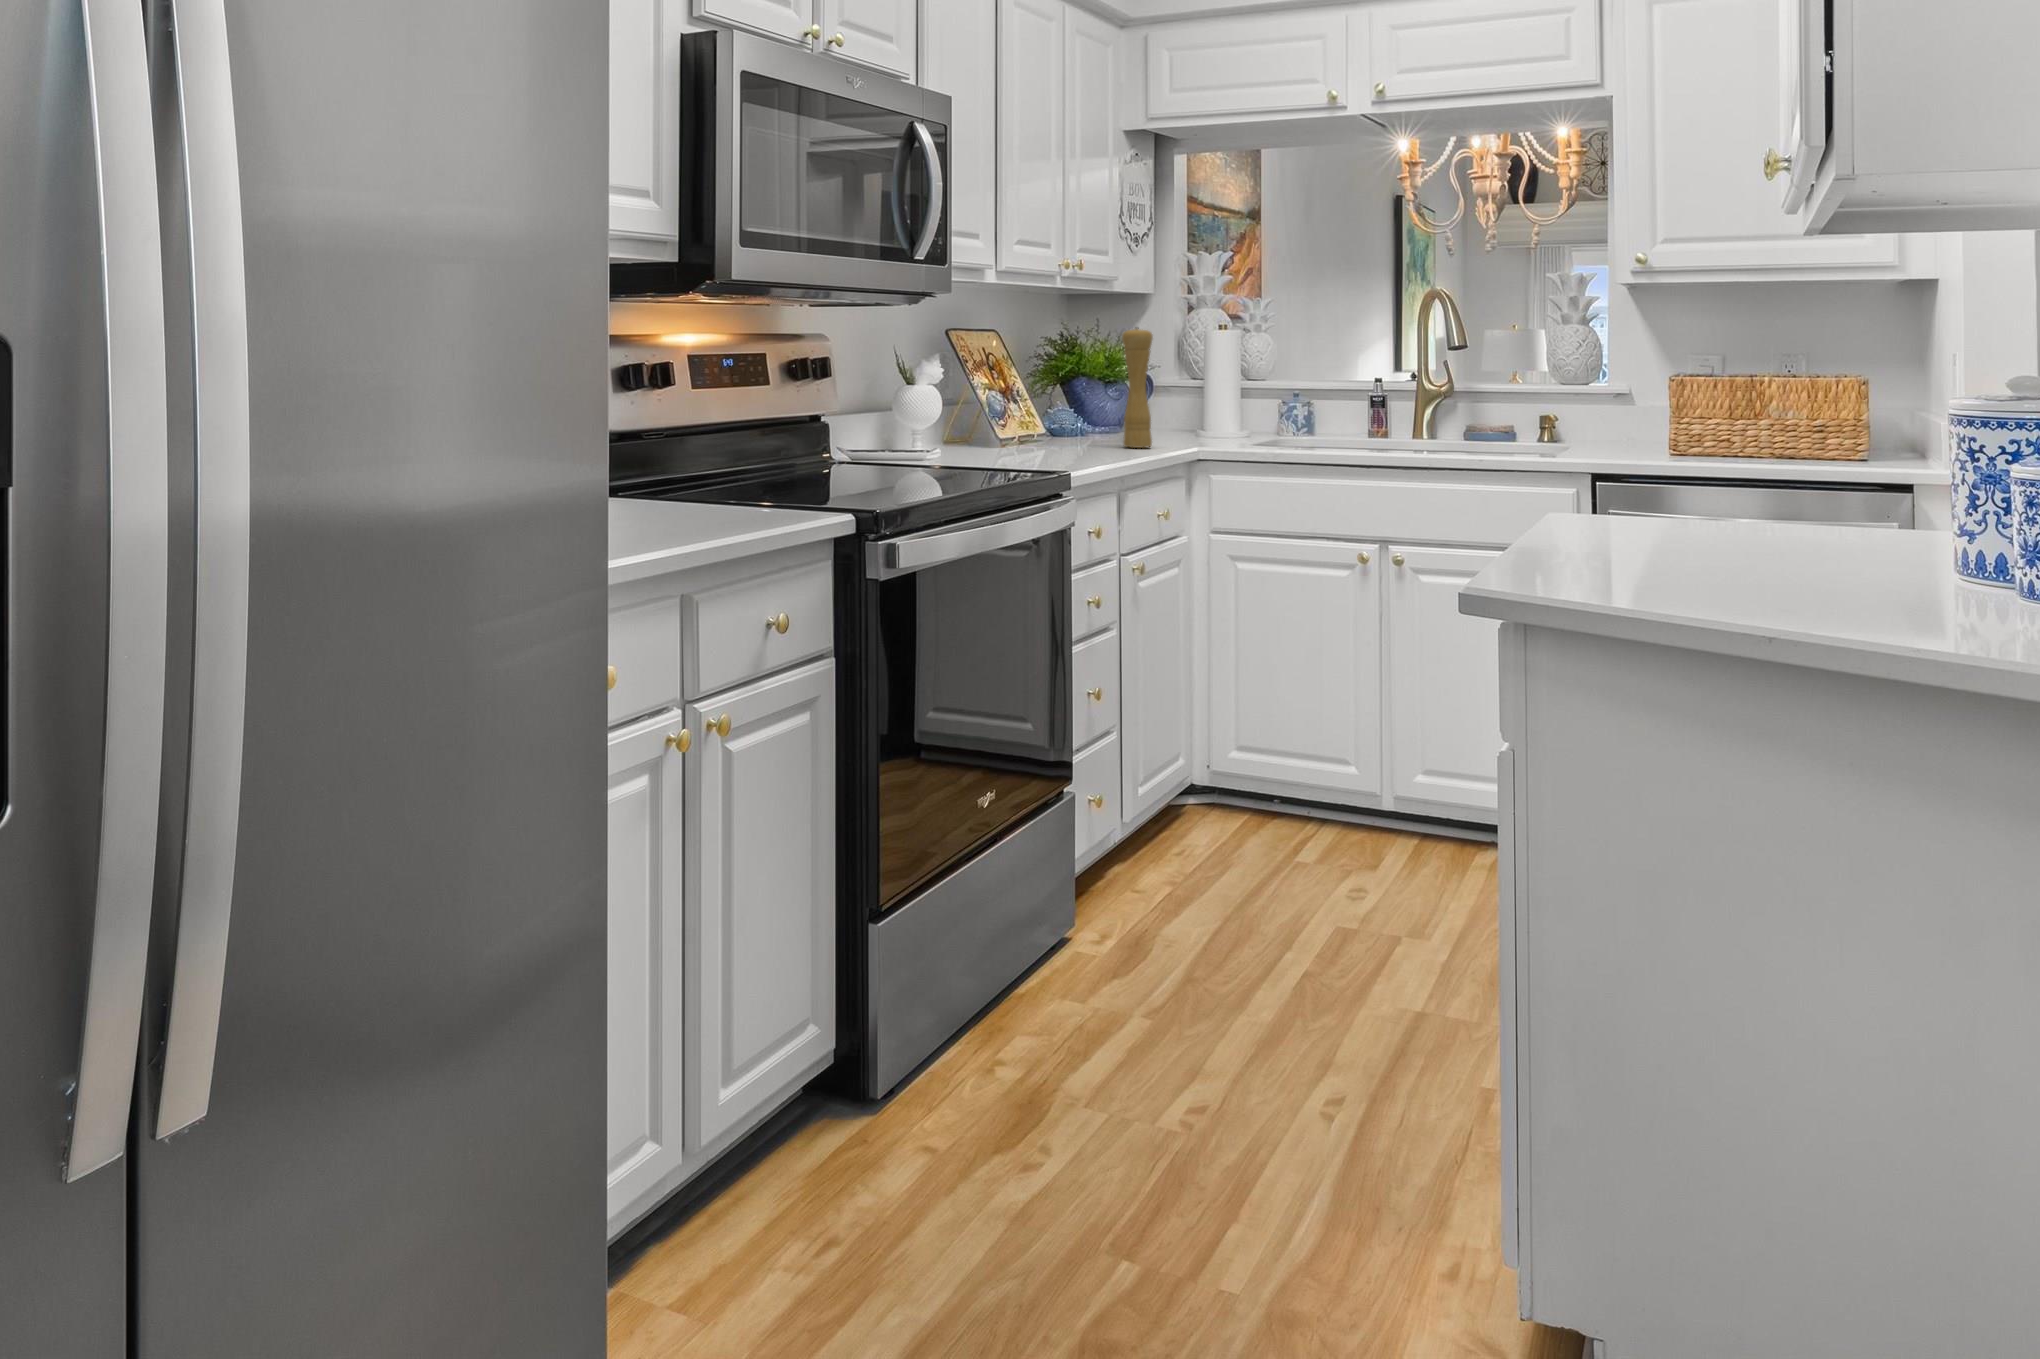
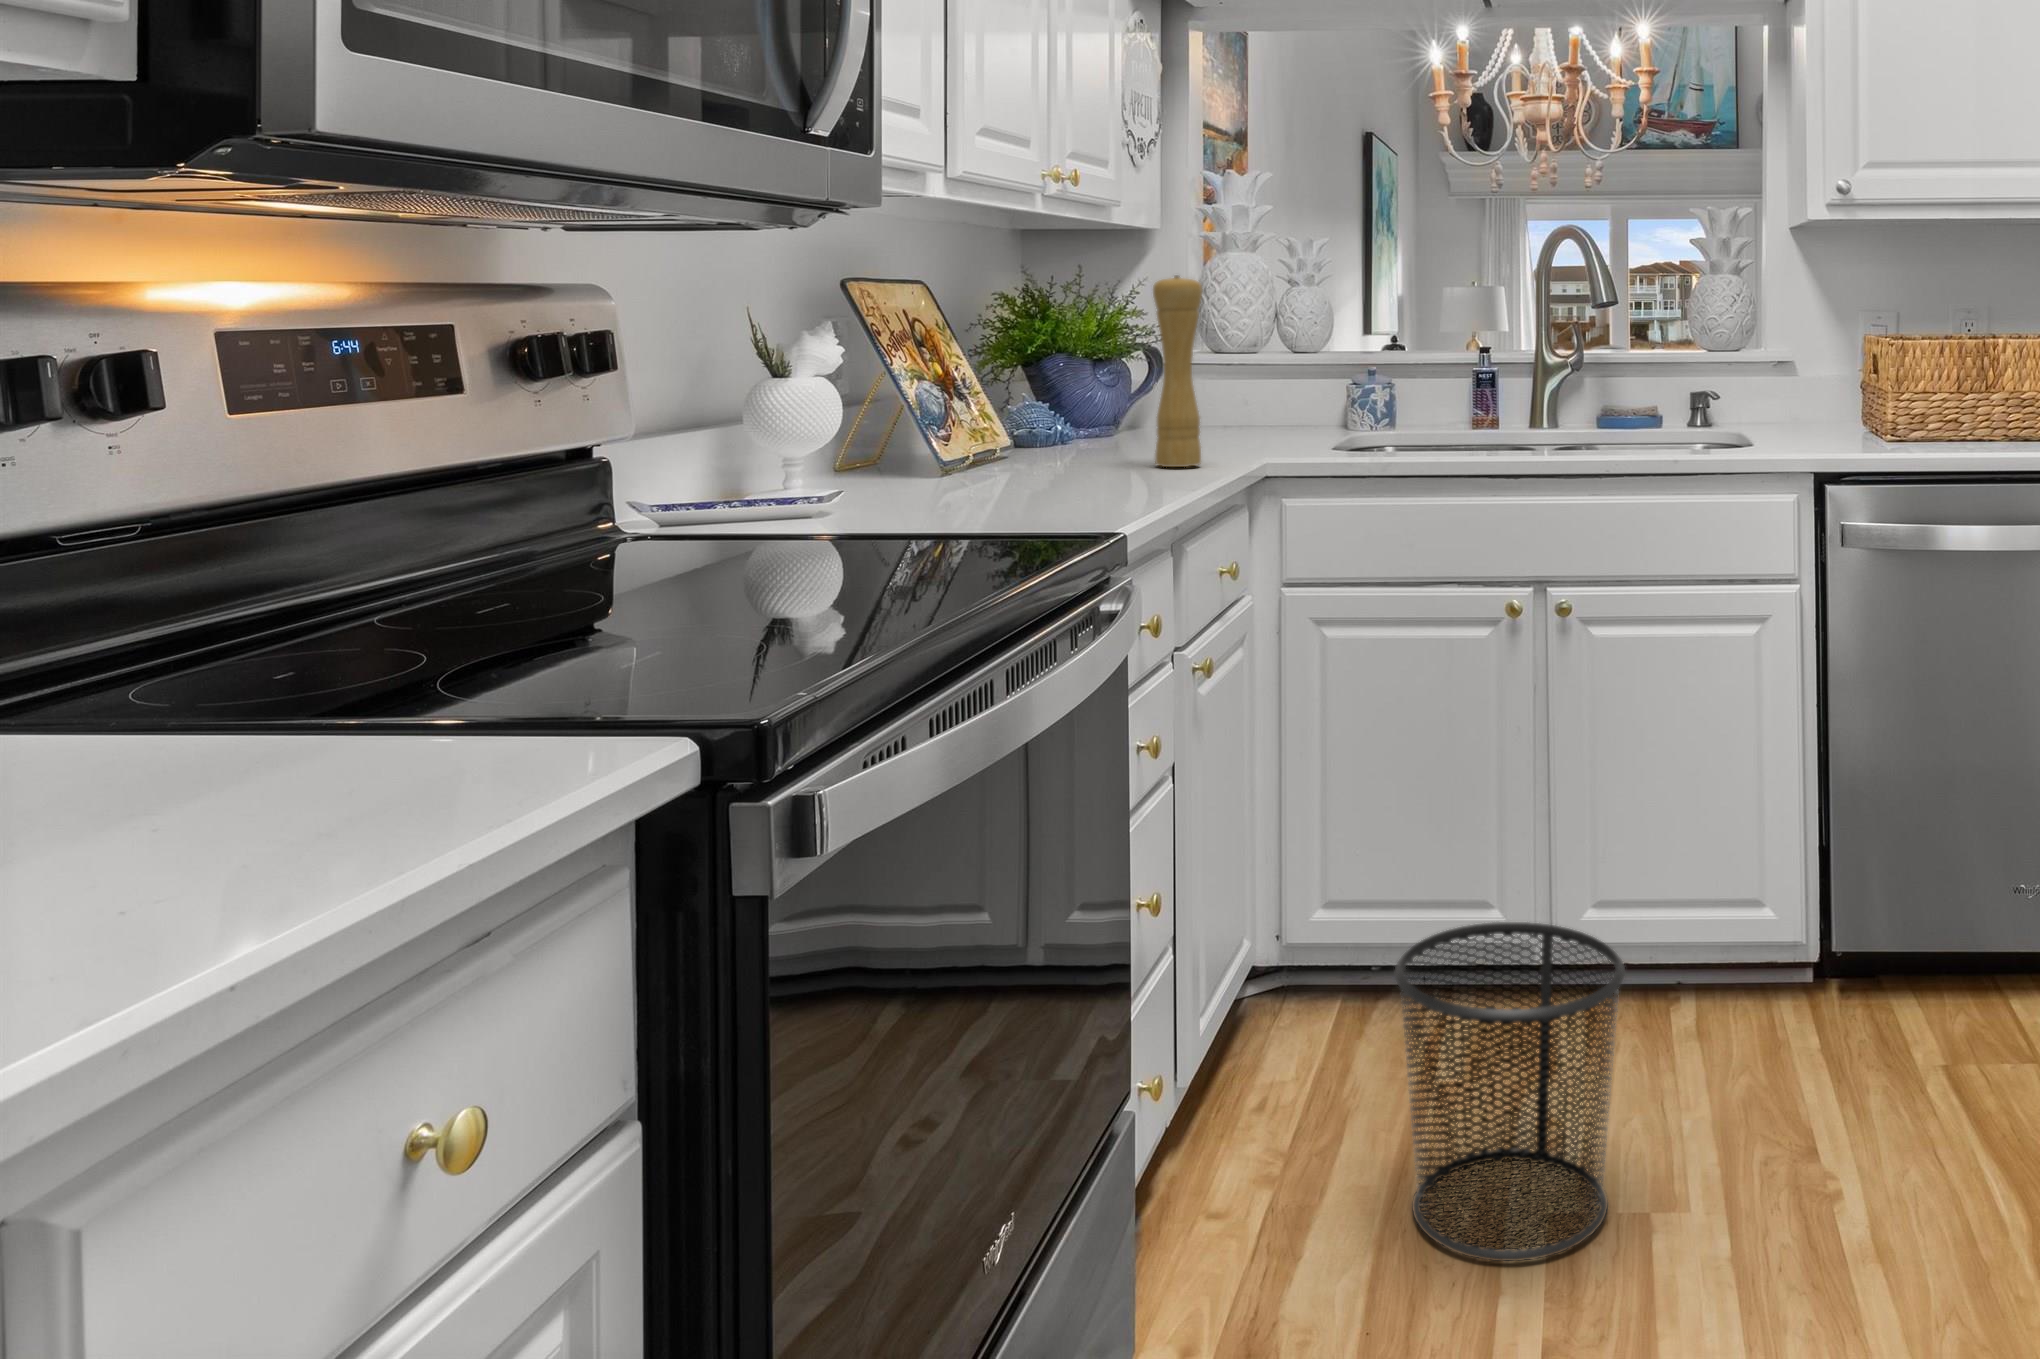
waste bin: none [1241,739,1389,931] -> present [1395,922,1625,1261]

